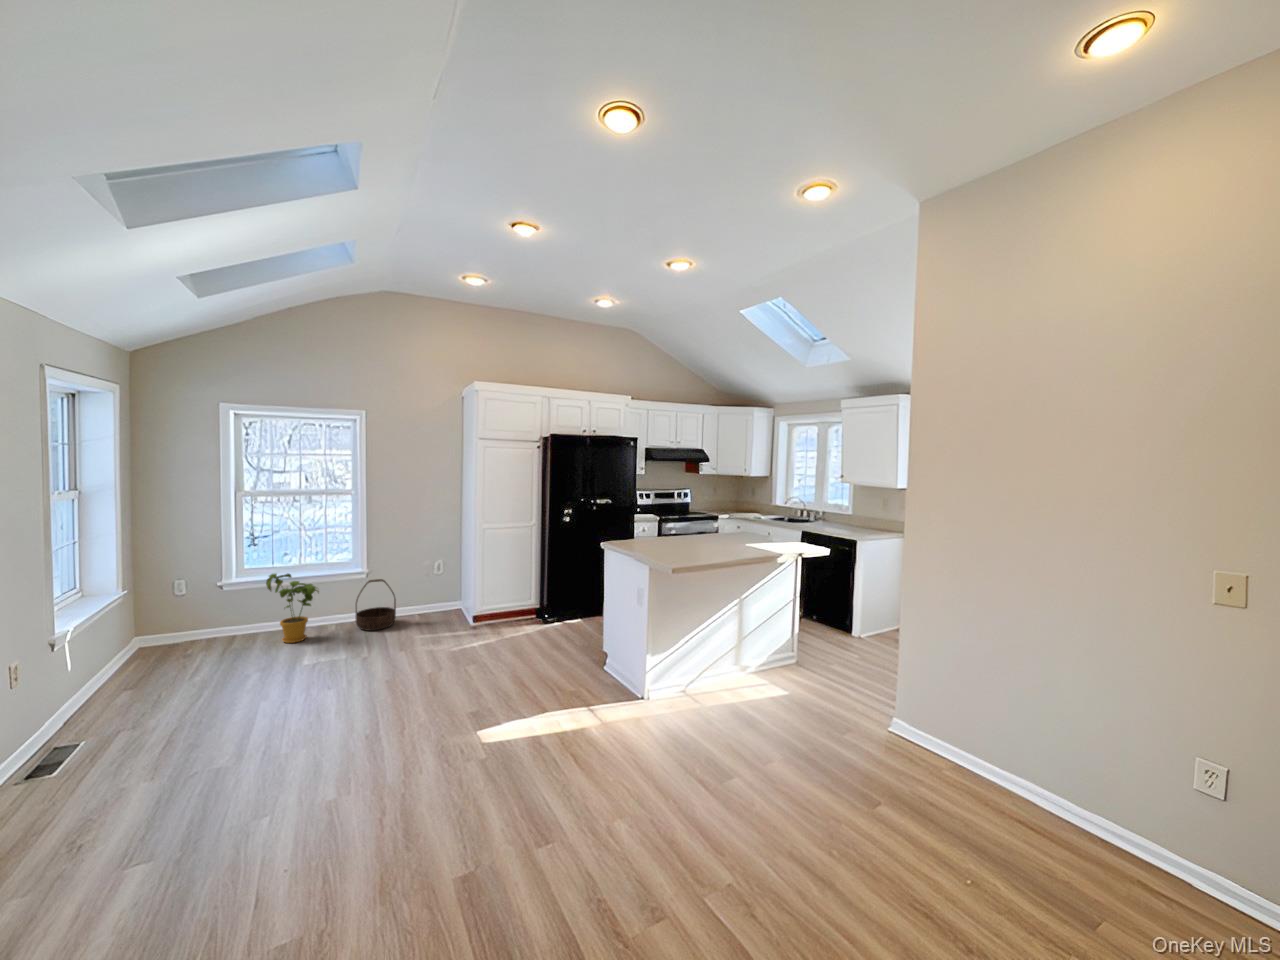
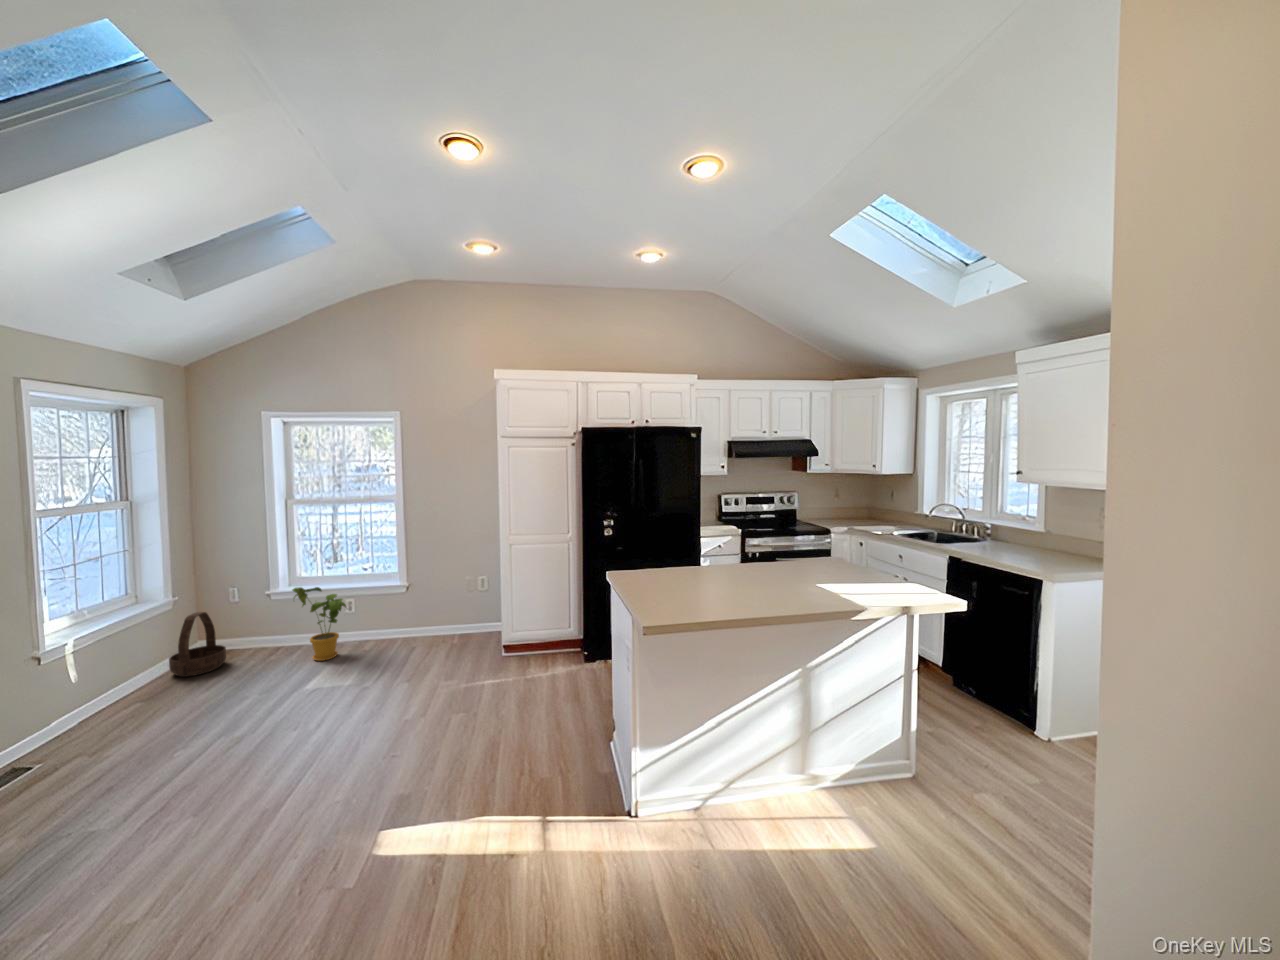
basket: present [356,579,396,631] -> present [169,612,226,677]

